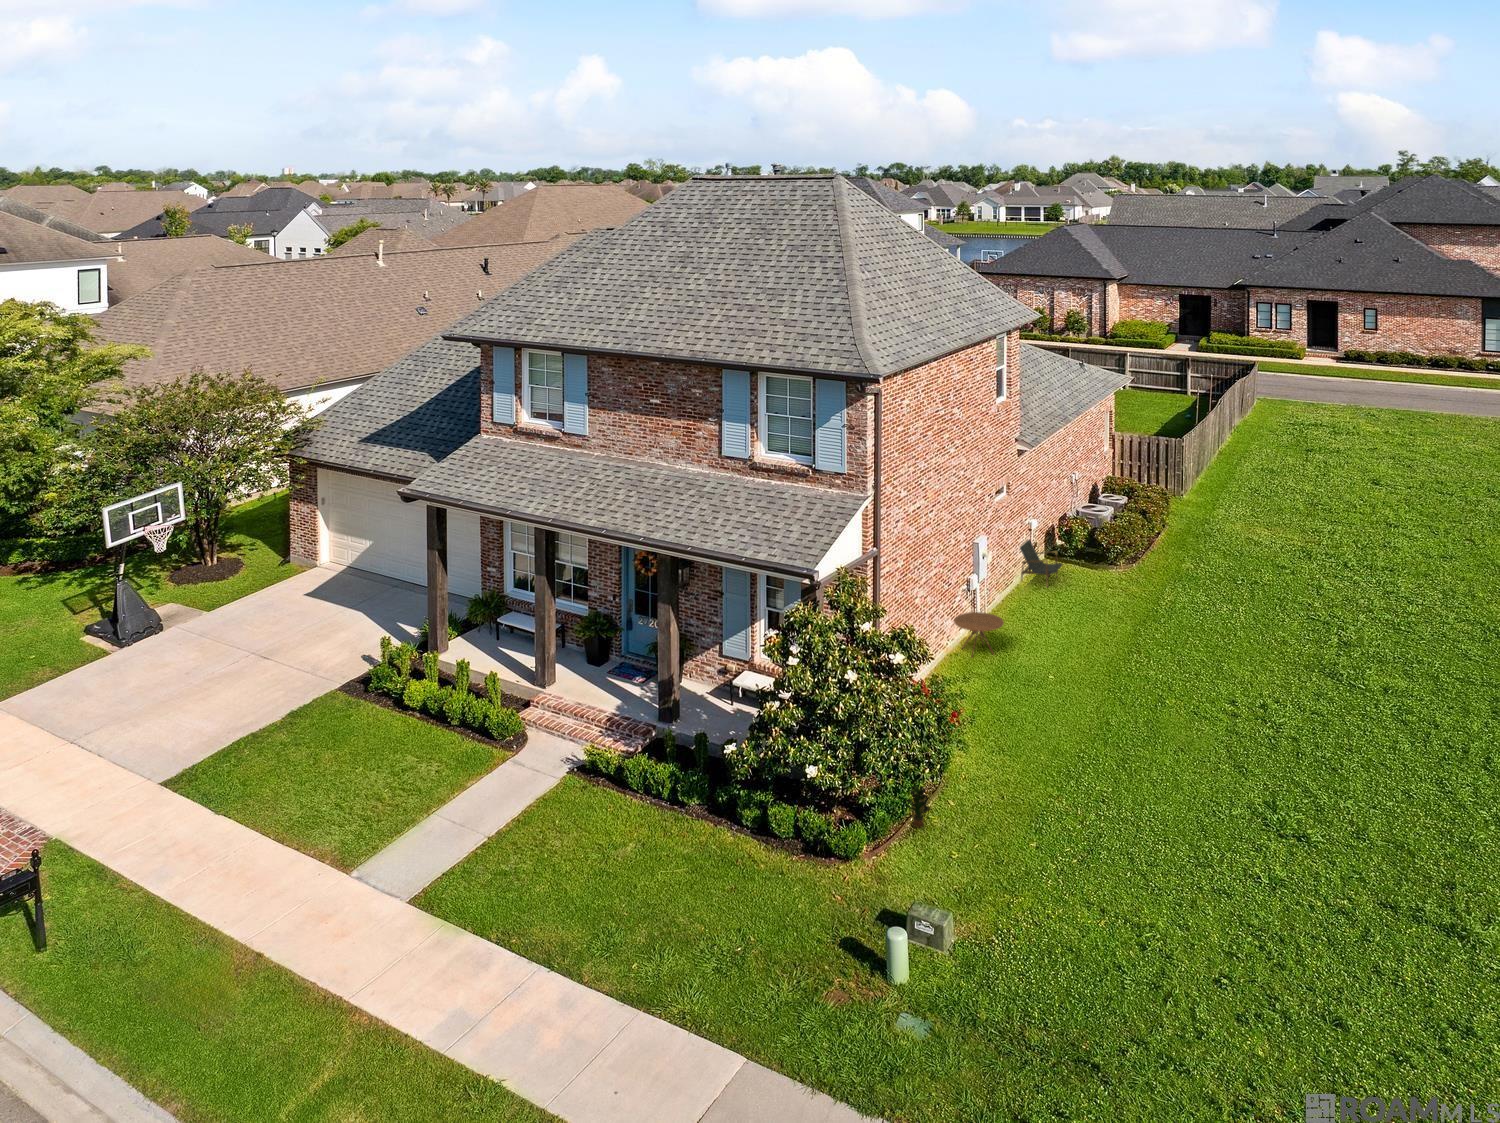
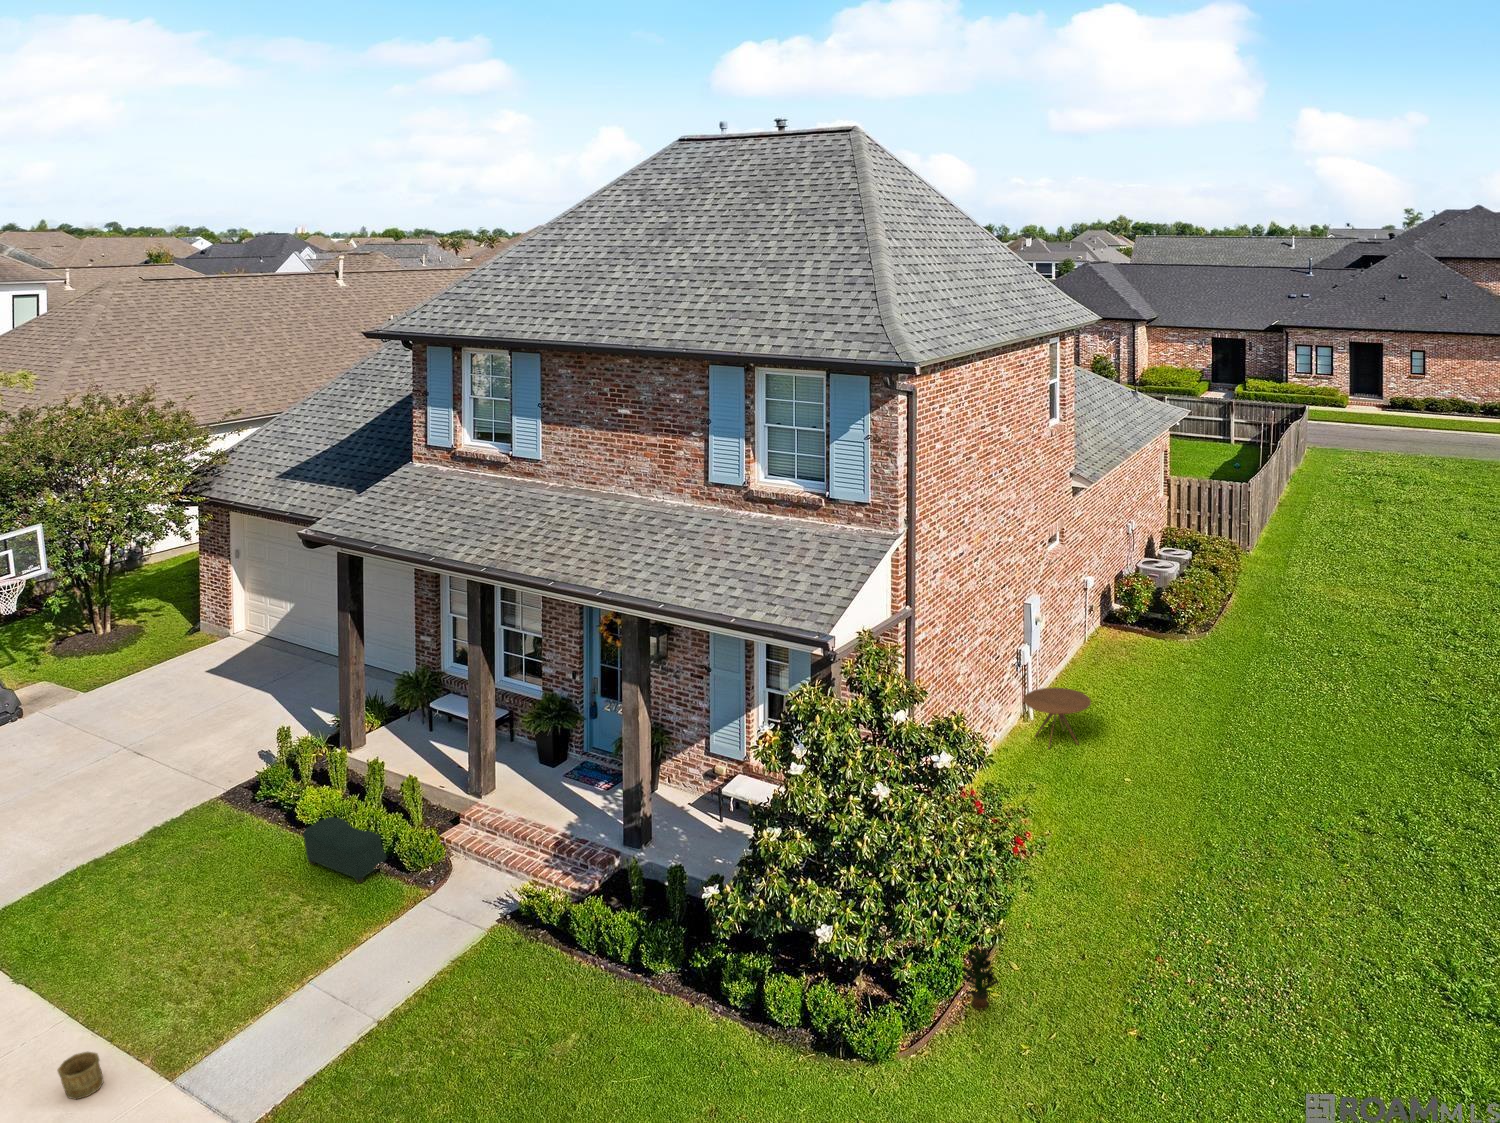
lounge chair: present [1020,540,1062,586] -> none [1106,591,1163,652]
bench: none [418,702,483,750] -> present [303,817,387,883]
wooden bucket: none [278,854,308,886] -> present [57,1052,103,1099]

